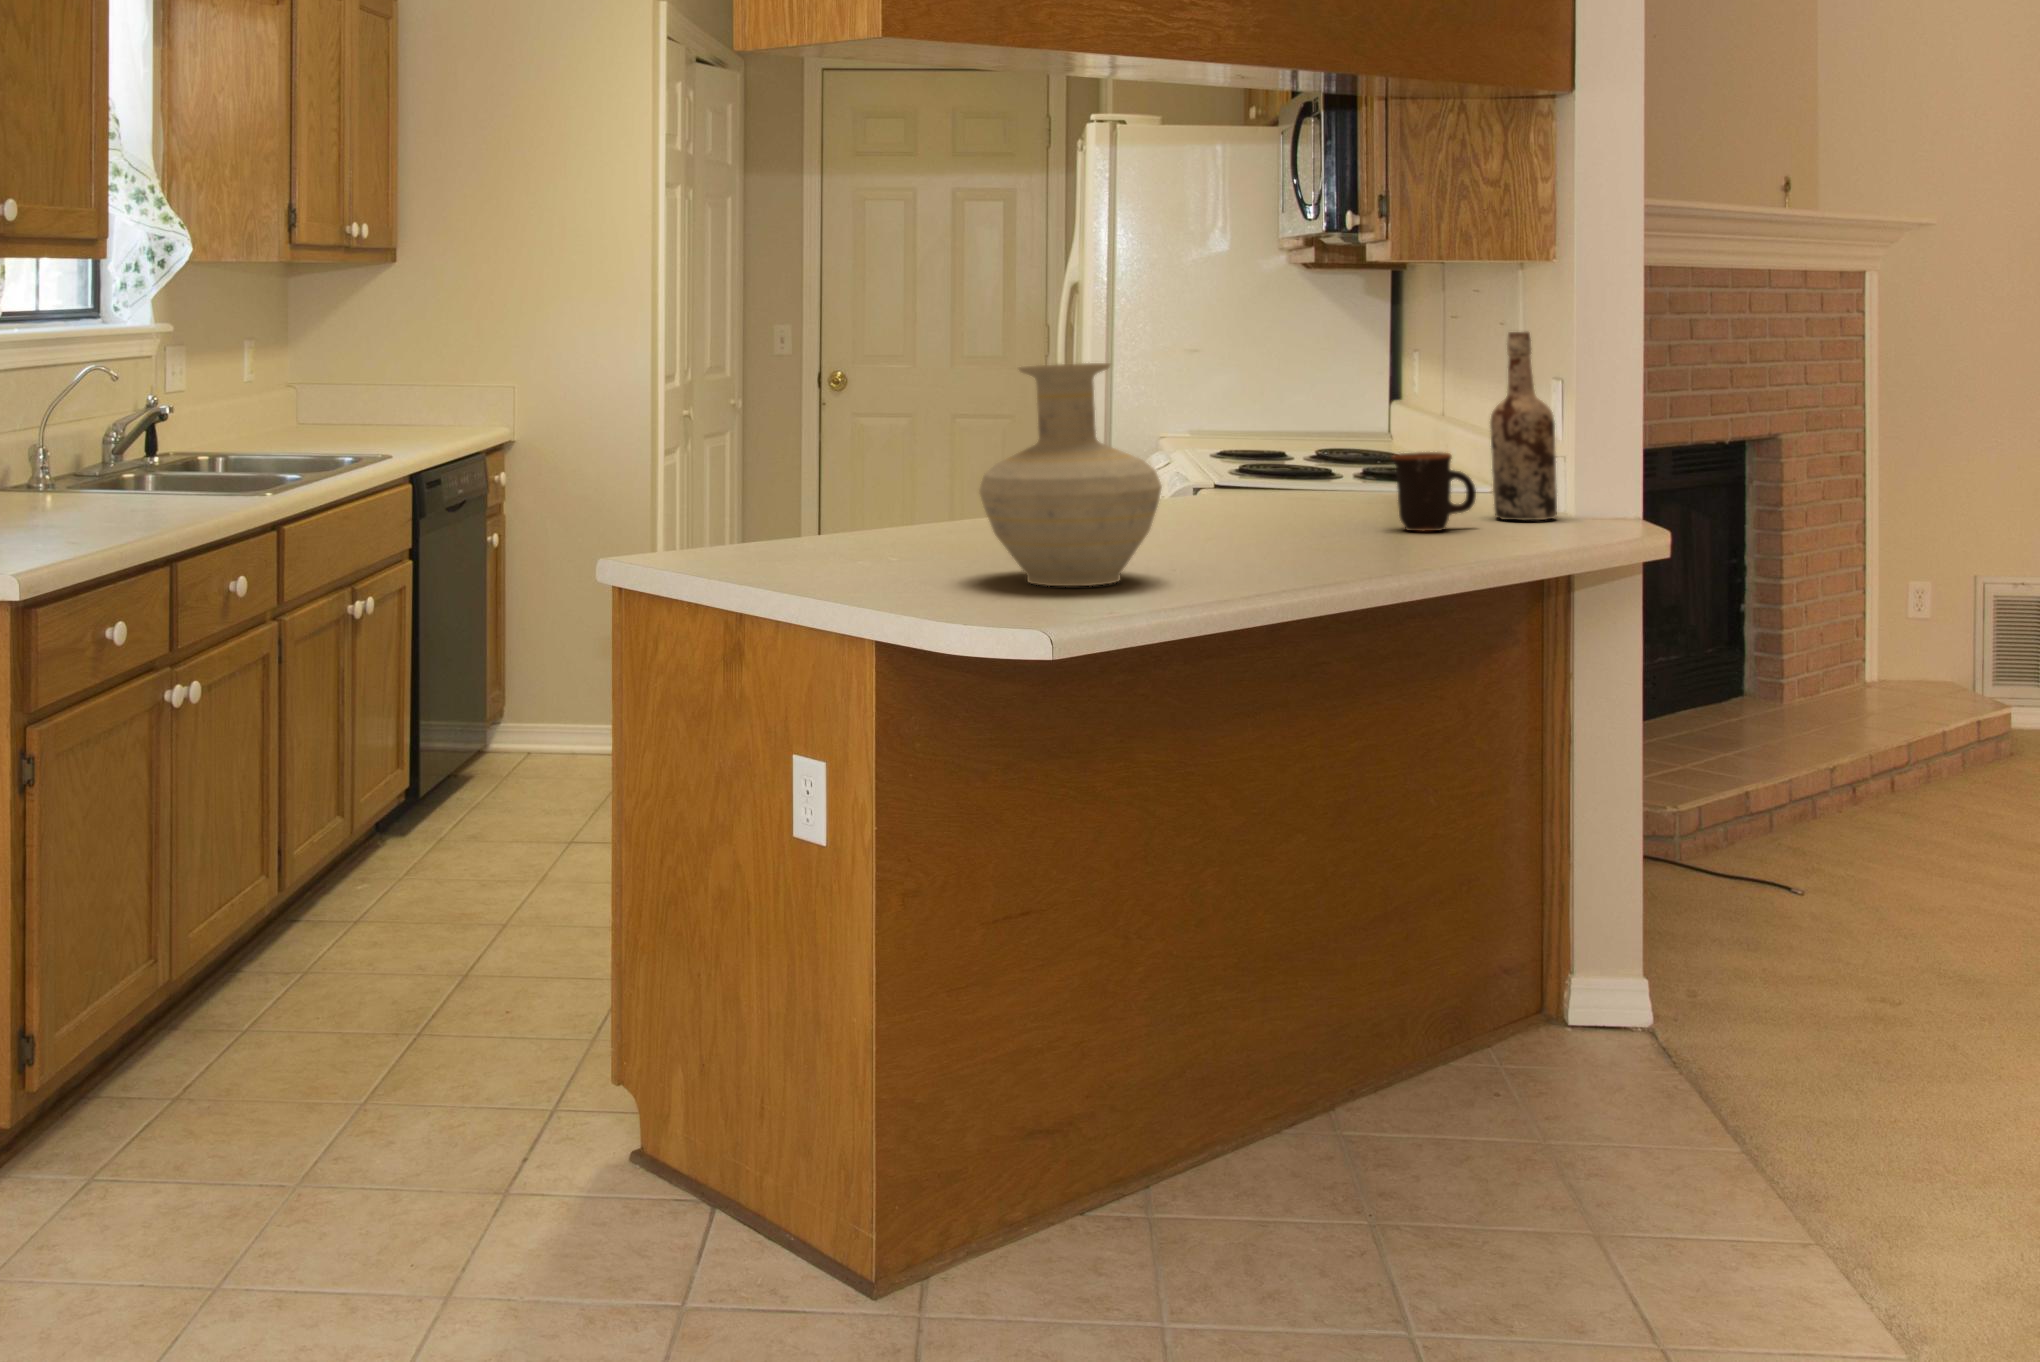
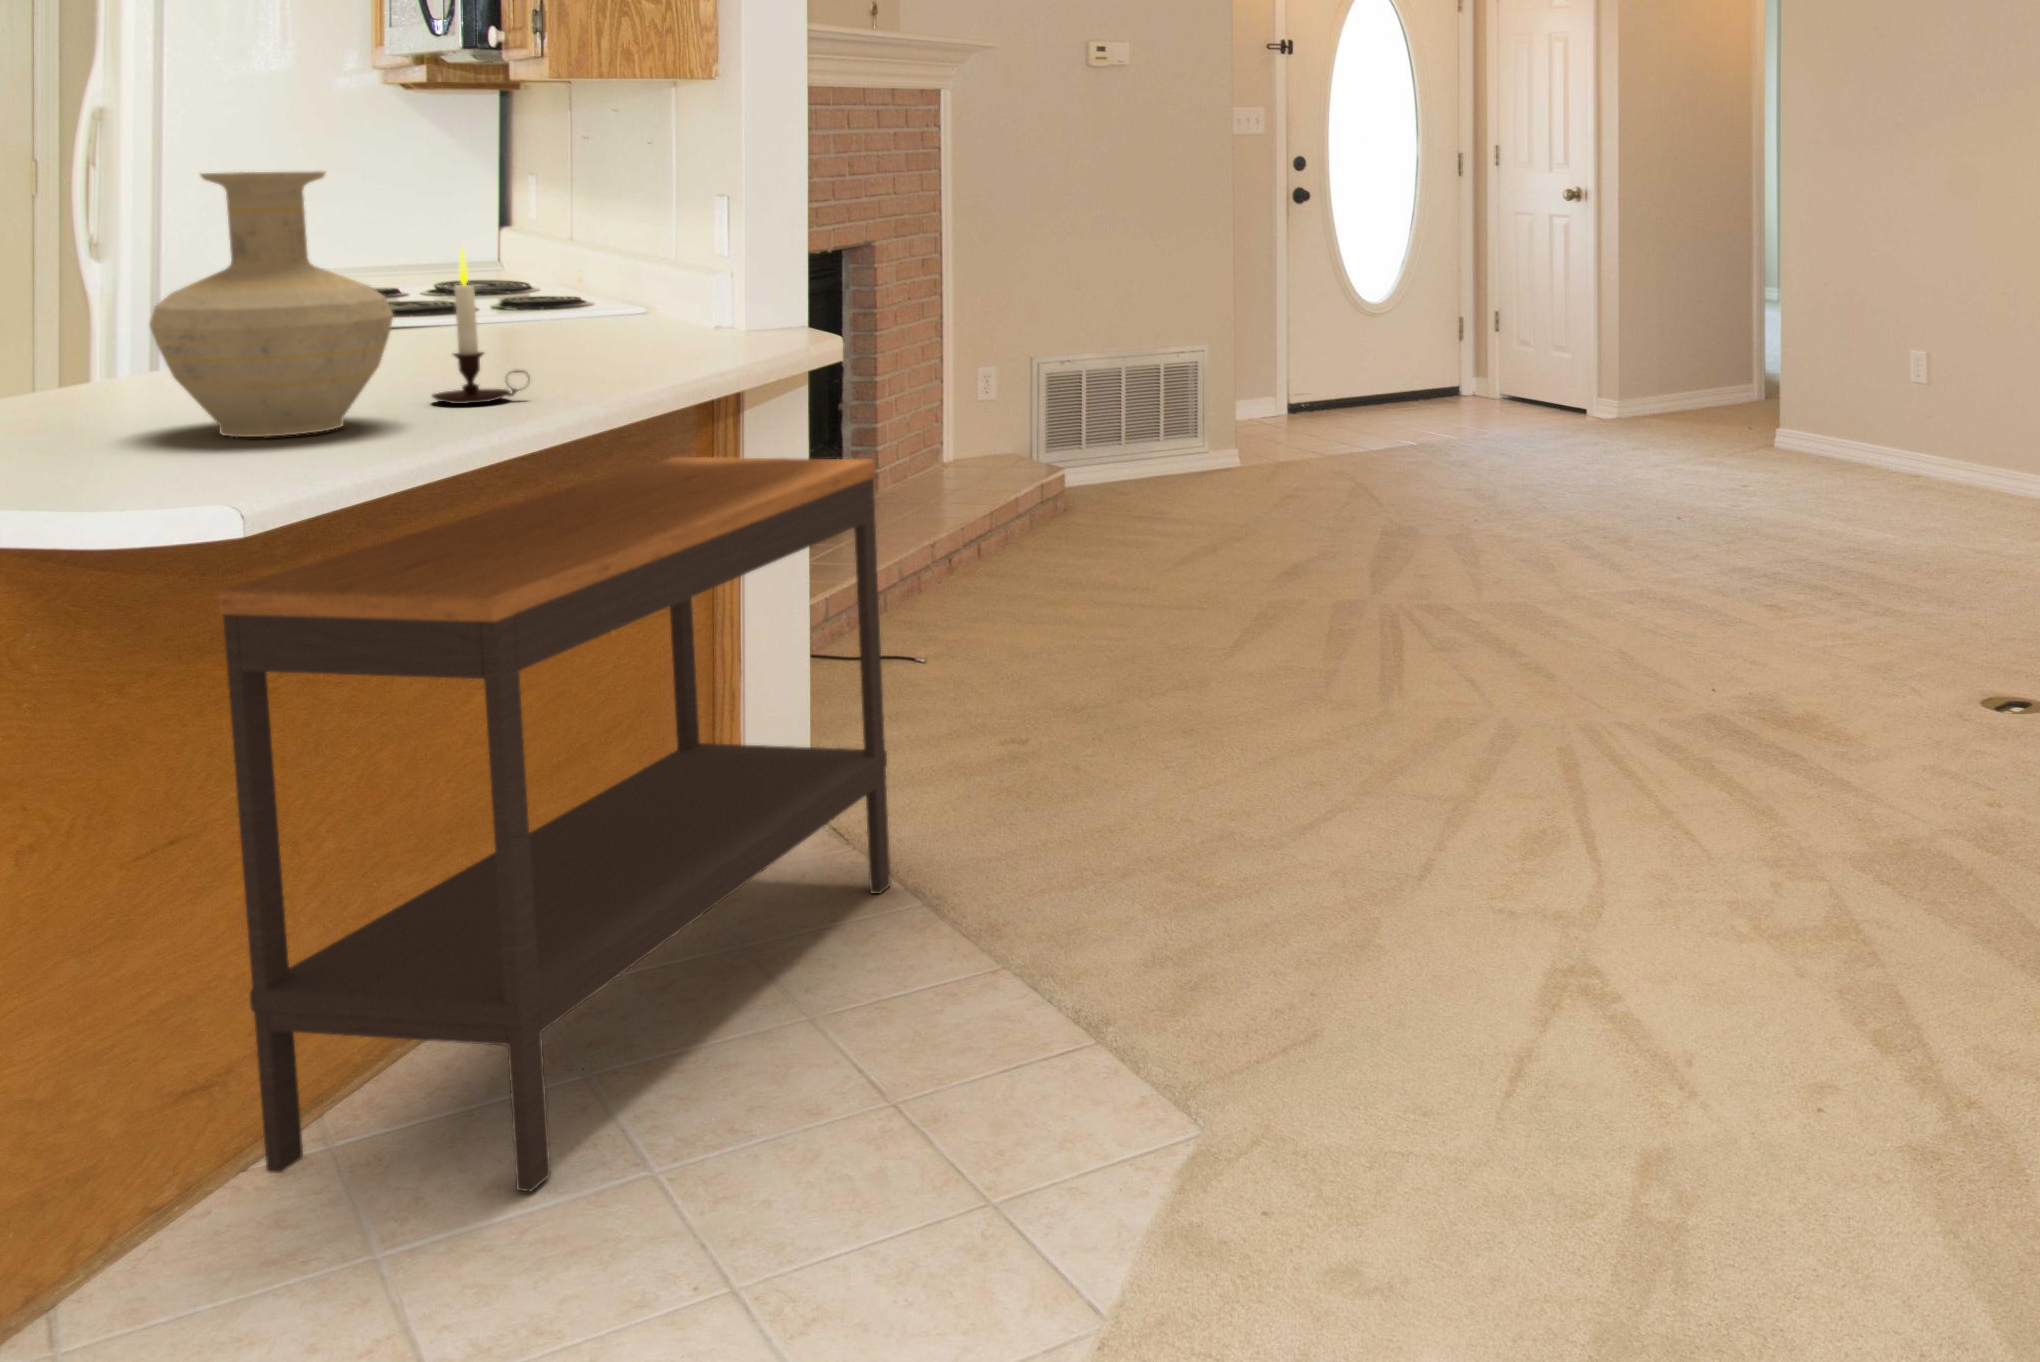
wine bottle: present [1490,332,1557,520] -> none [681,156,745,343]
candle: none [1208,426,1294,568] -> present [432,249,525,404]
mug: present [1392,452,1476,531] -> none [595,277,677,358]
console table: none [1022,632,1709,1314] -> present [218,457,891,1192]

